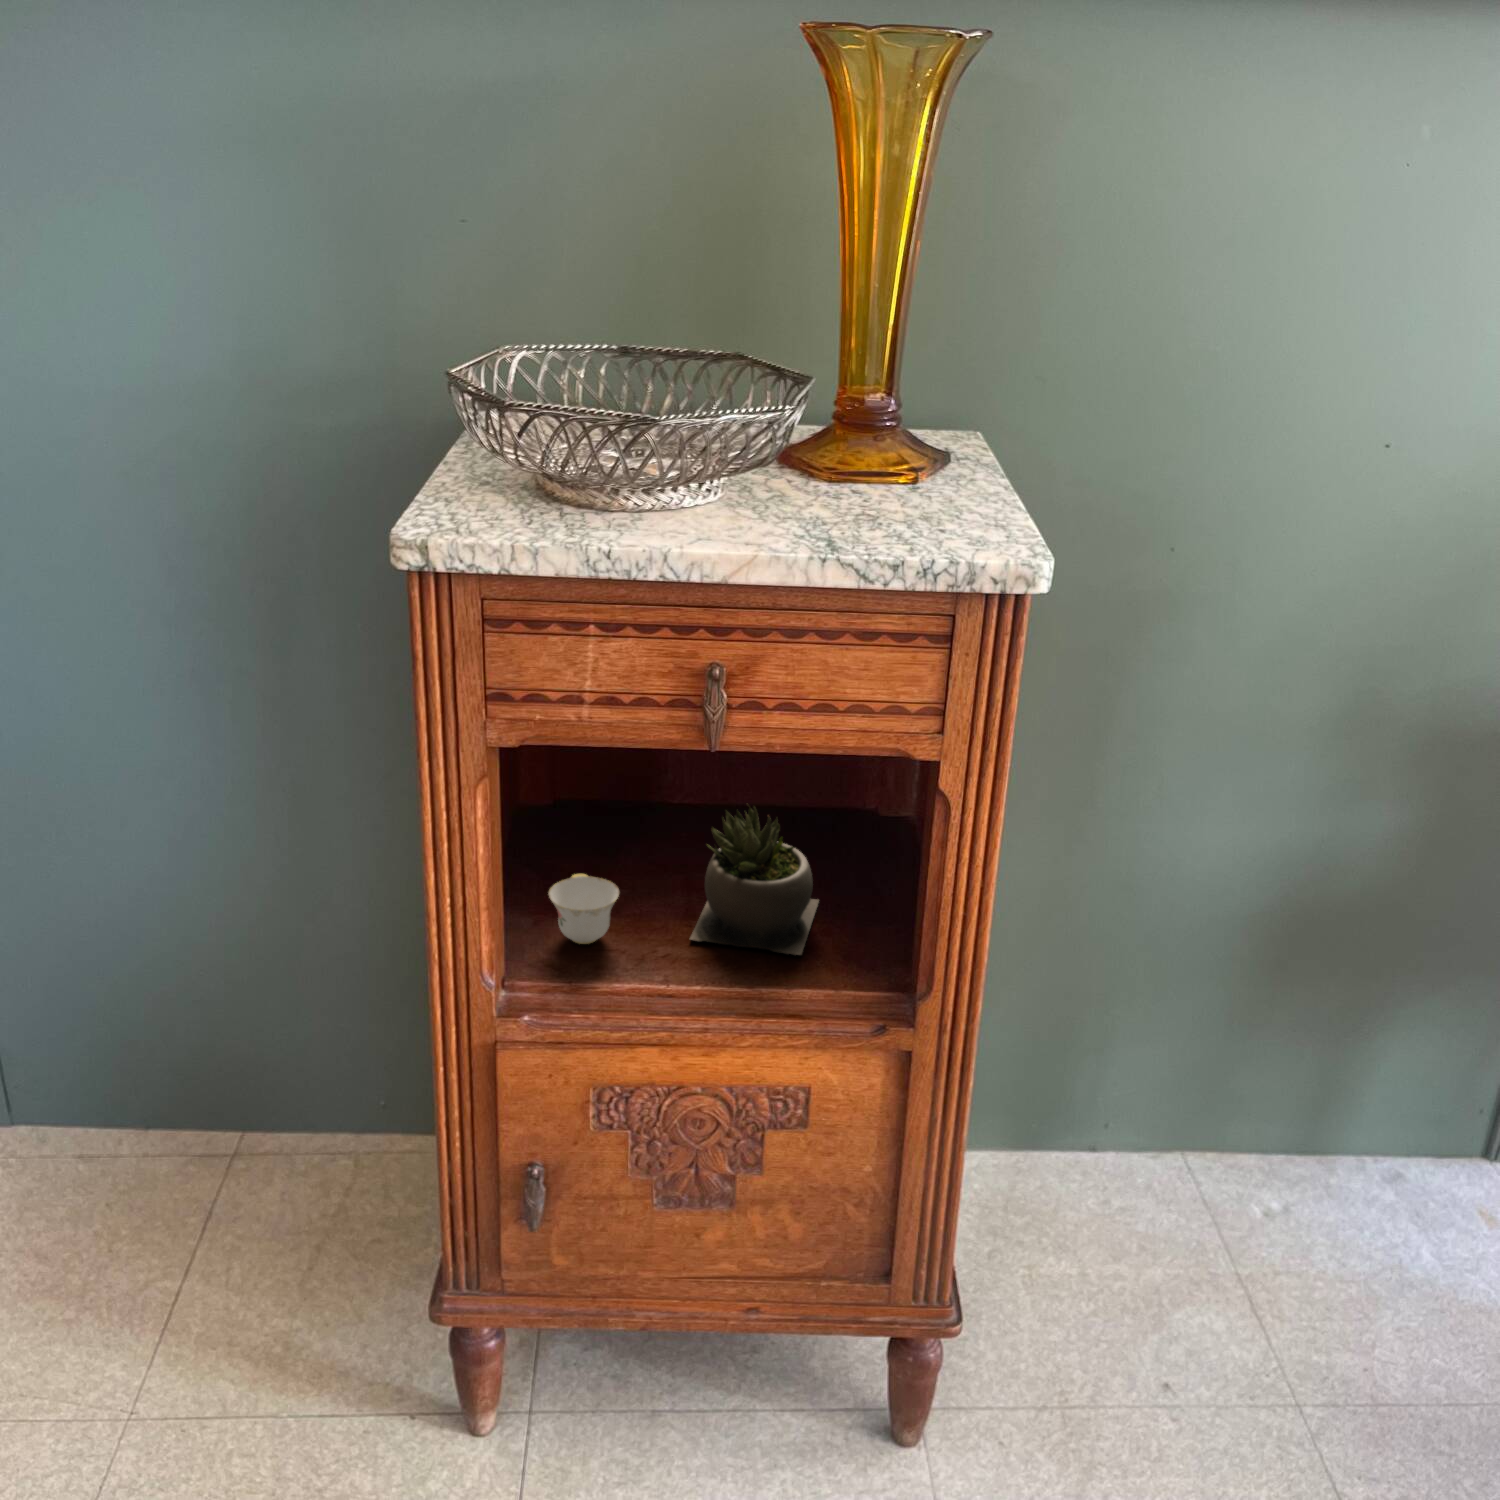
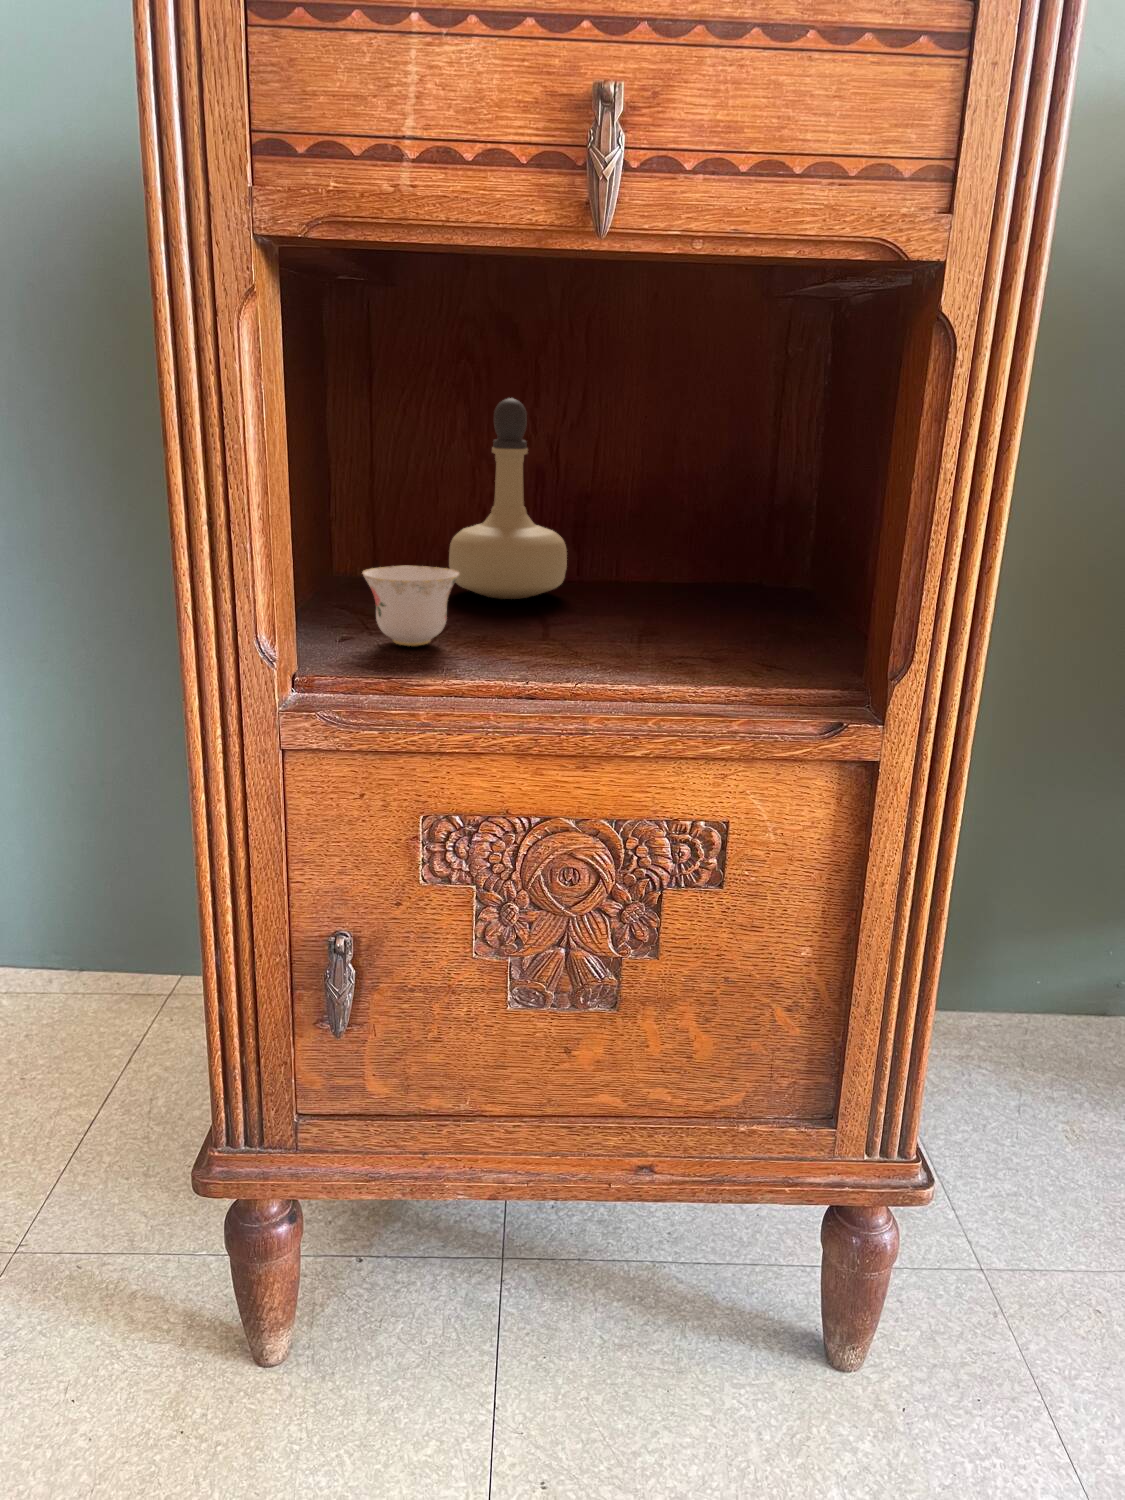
perfume bottle: none [610,707,705,859] -> present [449,398,567,599]
succulent plant: present [690,807,819,955] -> none [554,469,720,657]

